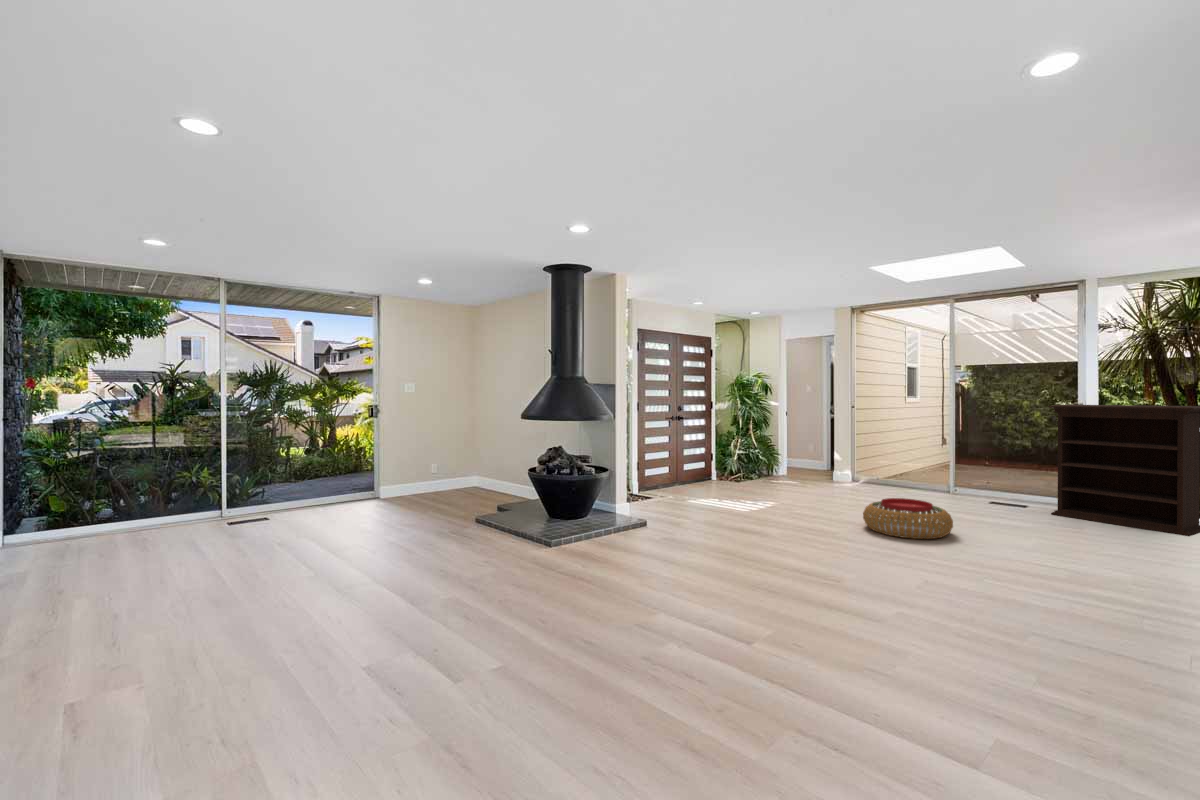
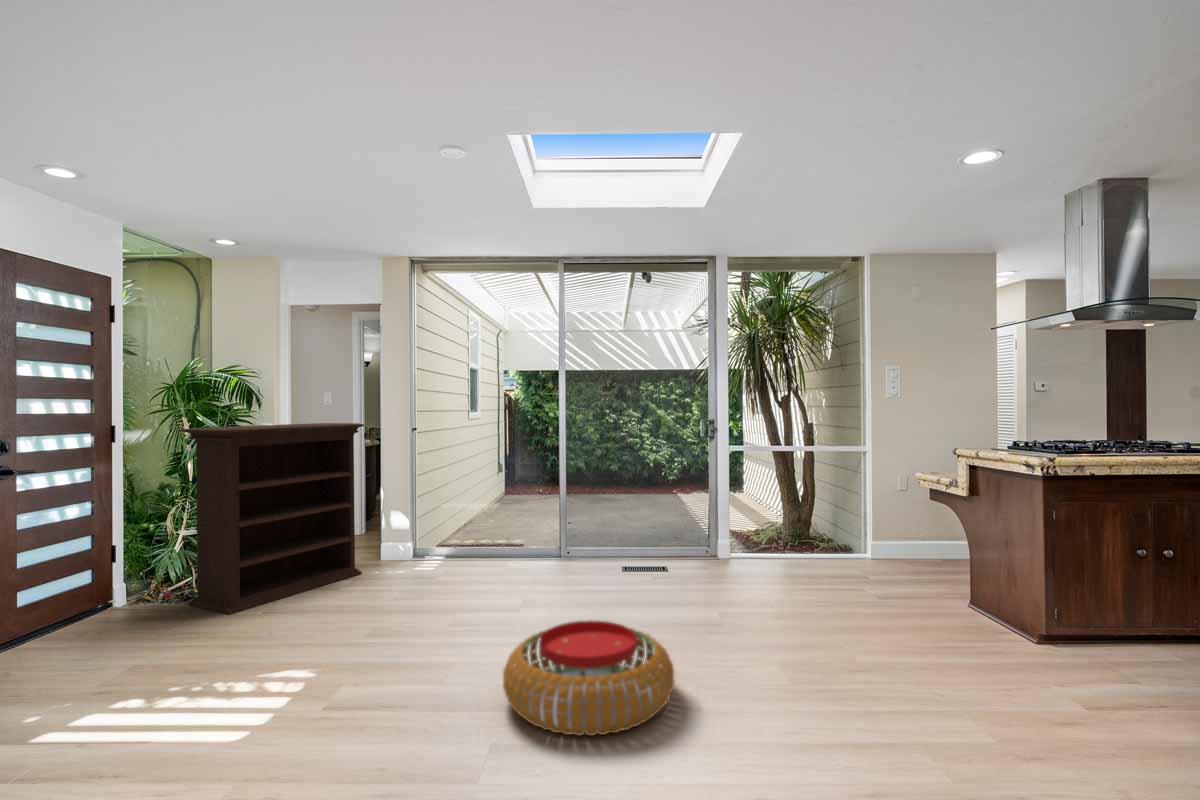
bookshelf: present [1048,405,1200,536] -> present [182,423,364,615]

